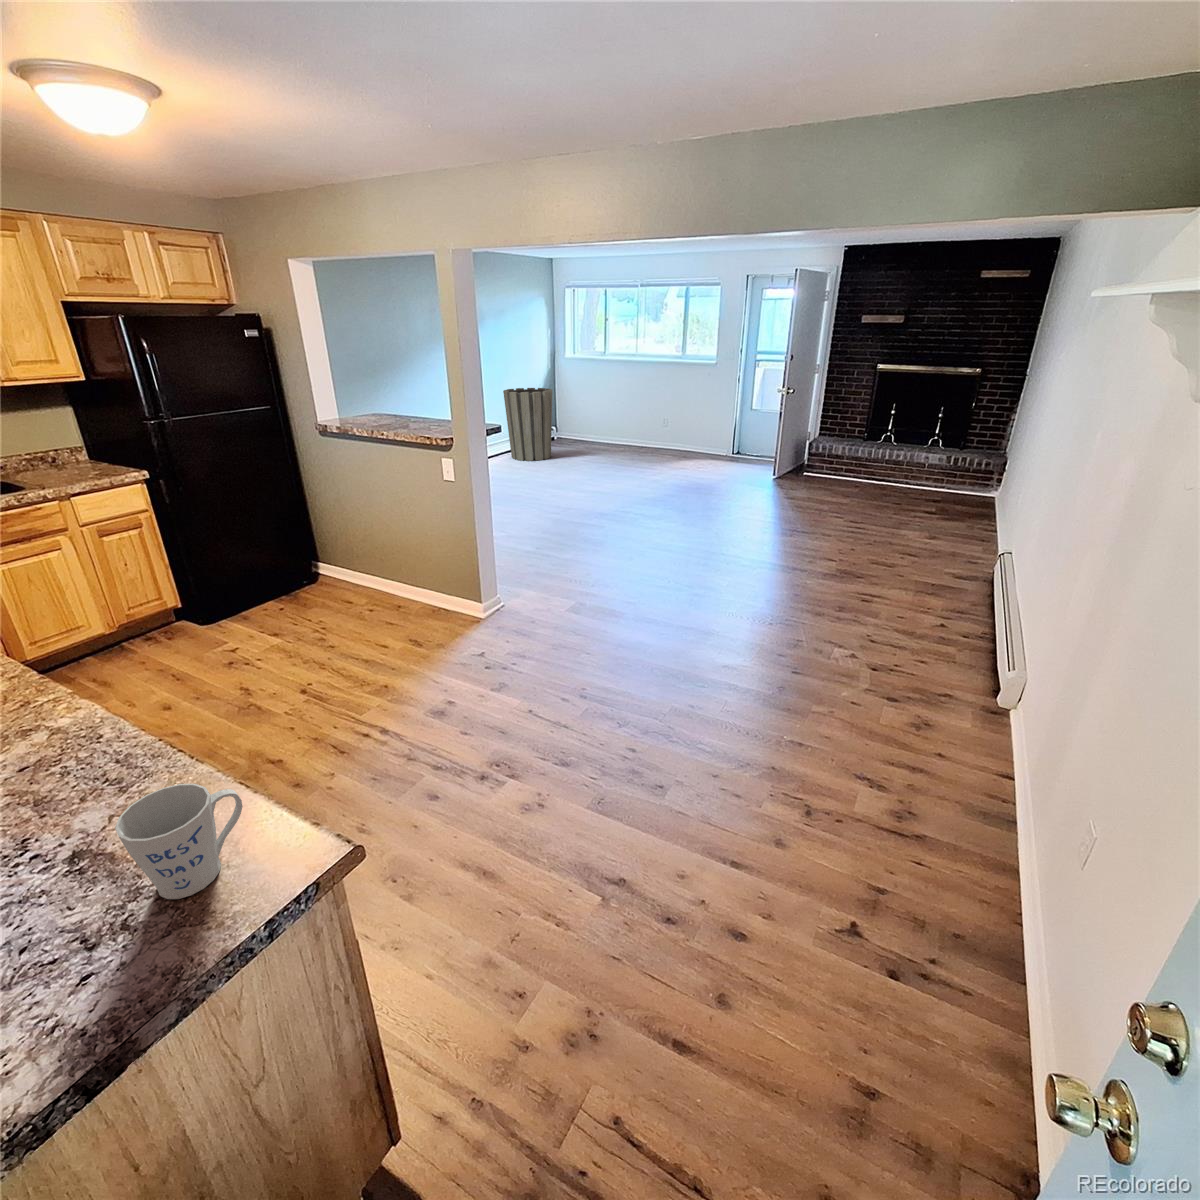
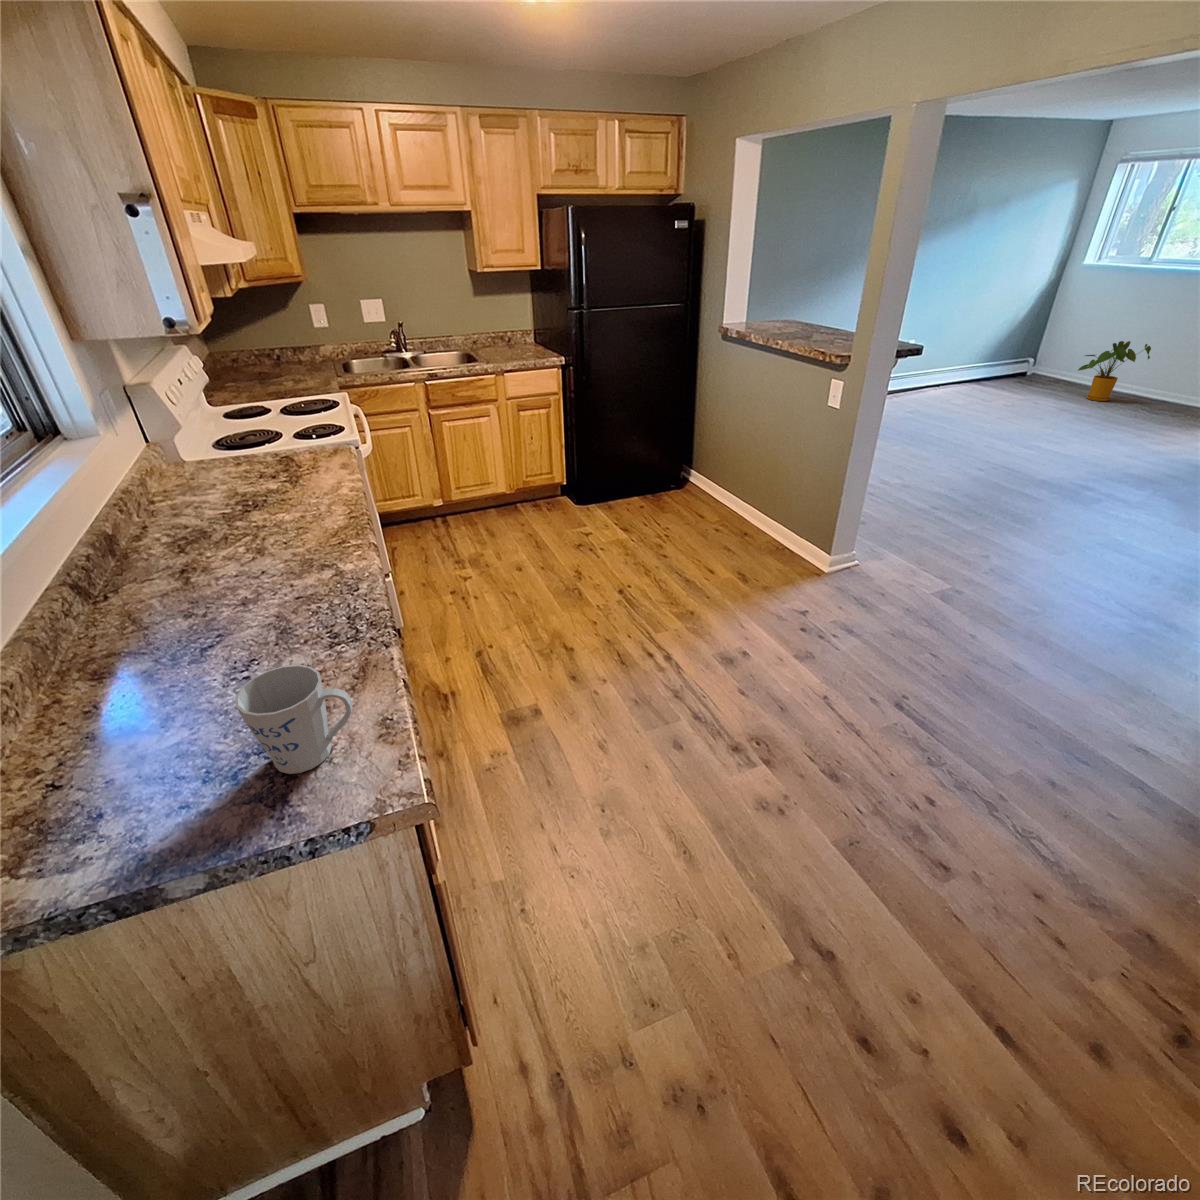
trash can: present [503,388,552,461] -> none [955,302,1044,397]
house plant: none [587,411,626,454] -> present [1078,341,1151,401]

